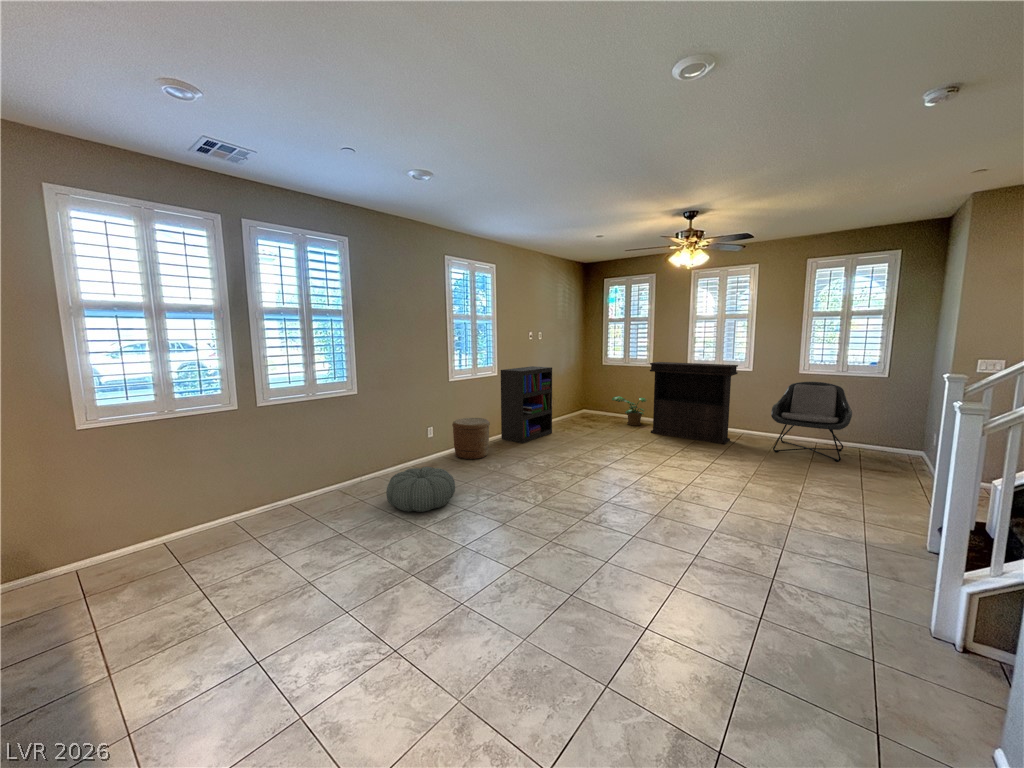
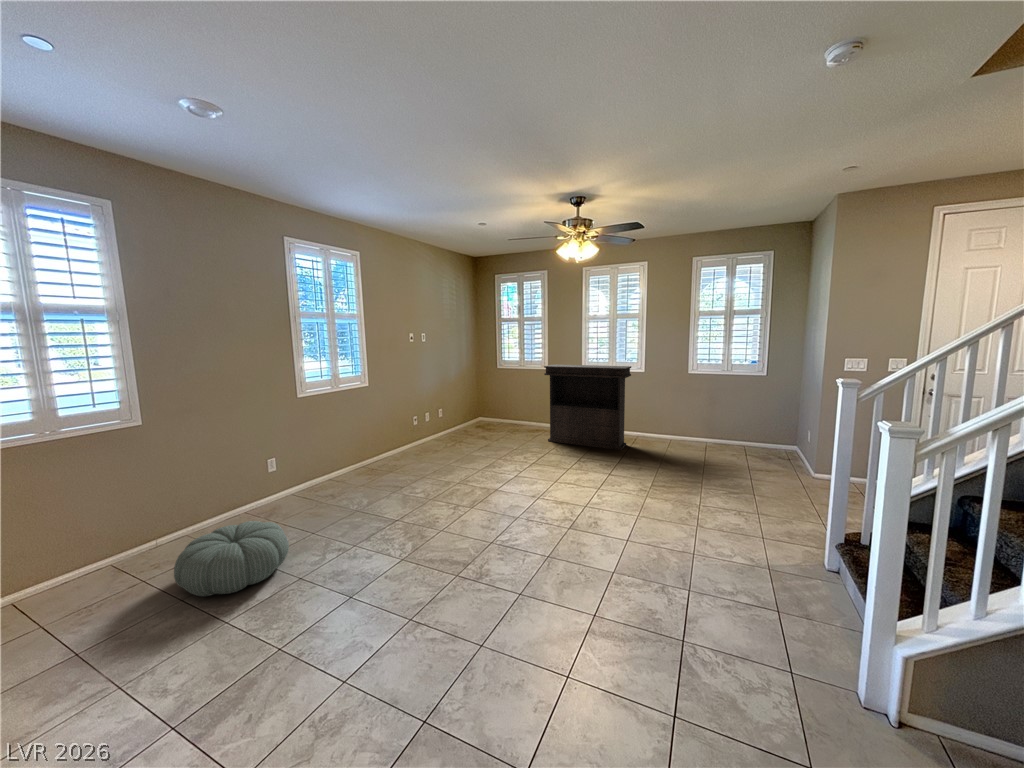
bookshelf: present [501,366,552,443] -> none [373,373,440,466]
lounge chair: present [771,382,852,462] -> none [665,381,737,463]
potted plant: present [612,396,646,425] -> none [507,402,544,433]
woven basket: present [452,418,490,459] -> none [305,441,356,495]

